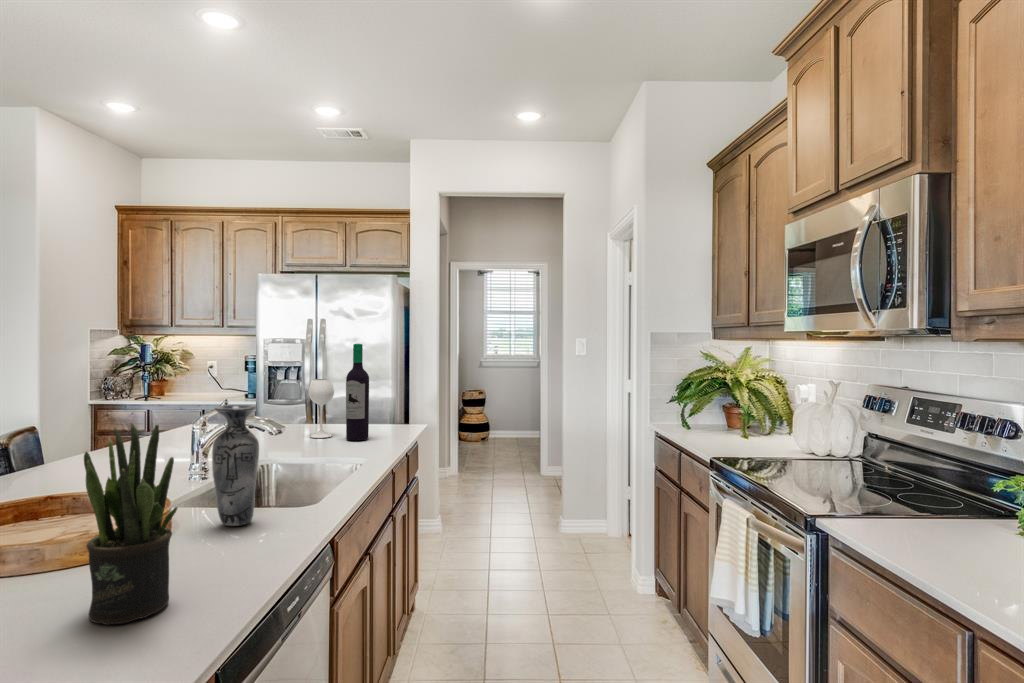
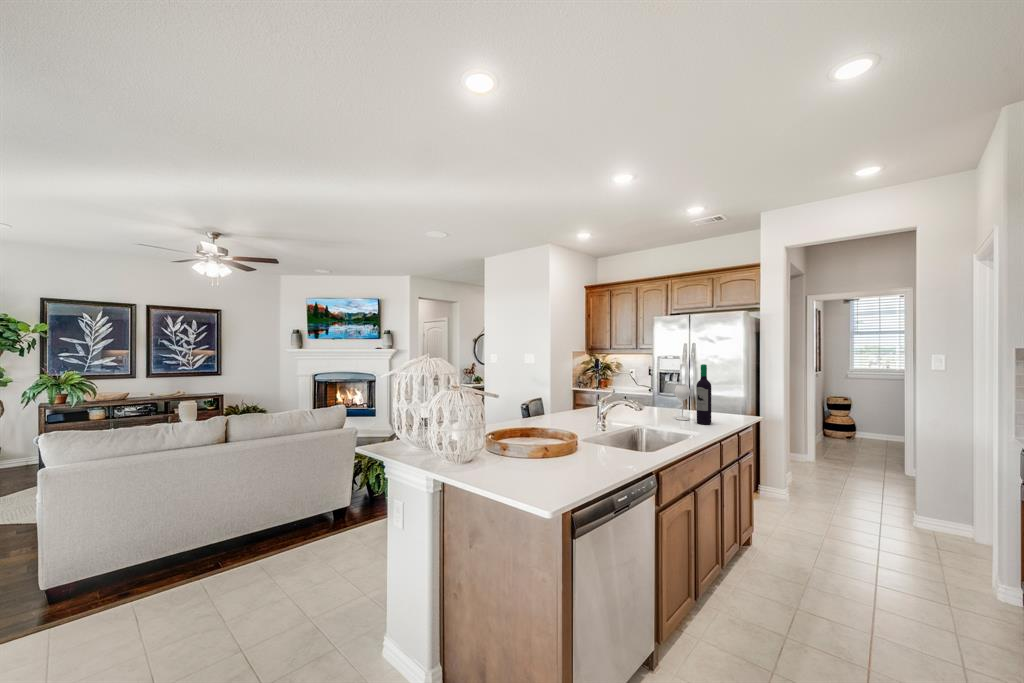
vase: present [212,405,259,526] -> none [610,399,630,455]
potted plant: present [84,423,178,625] -> none [559,404,590,479]

